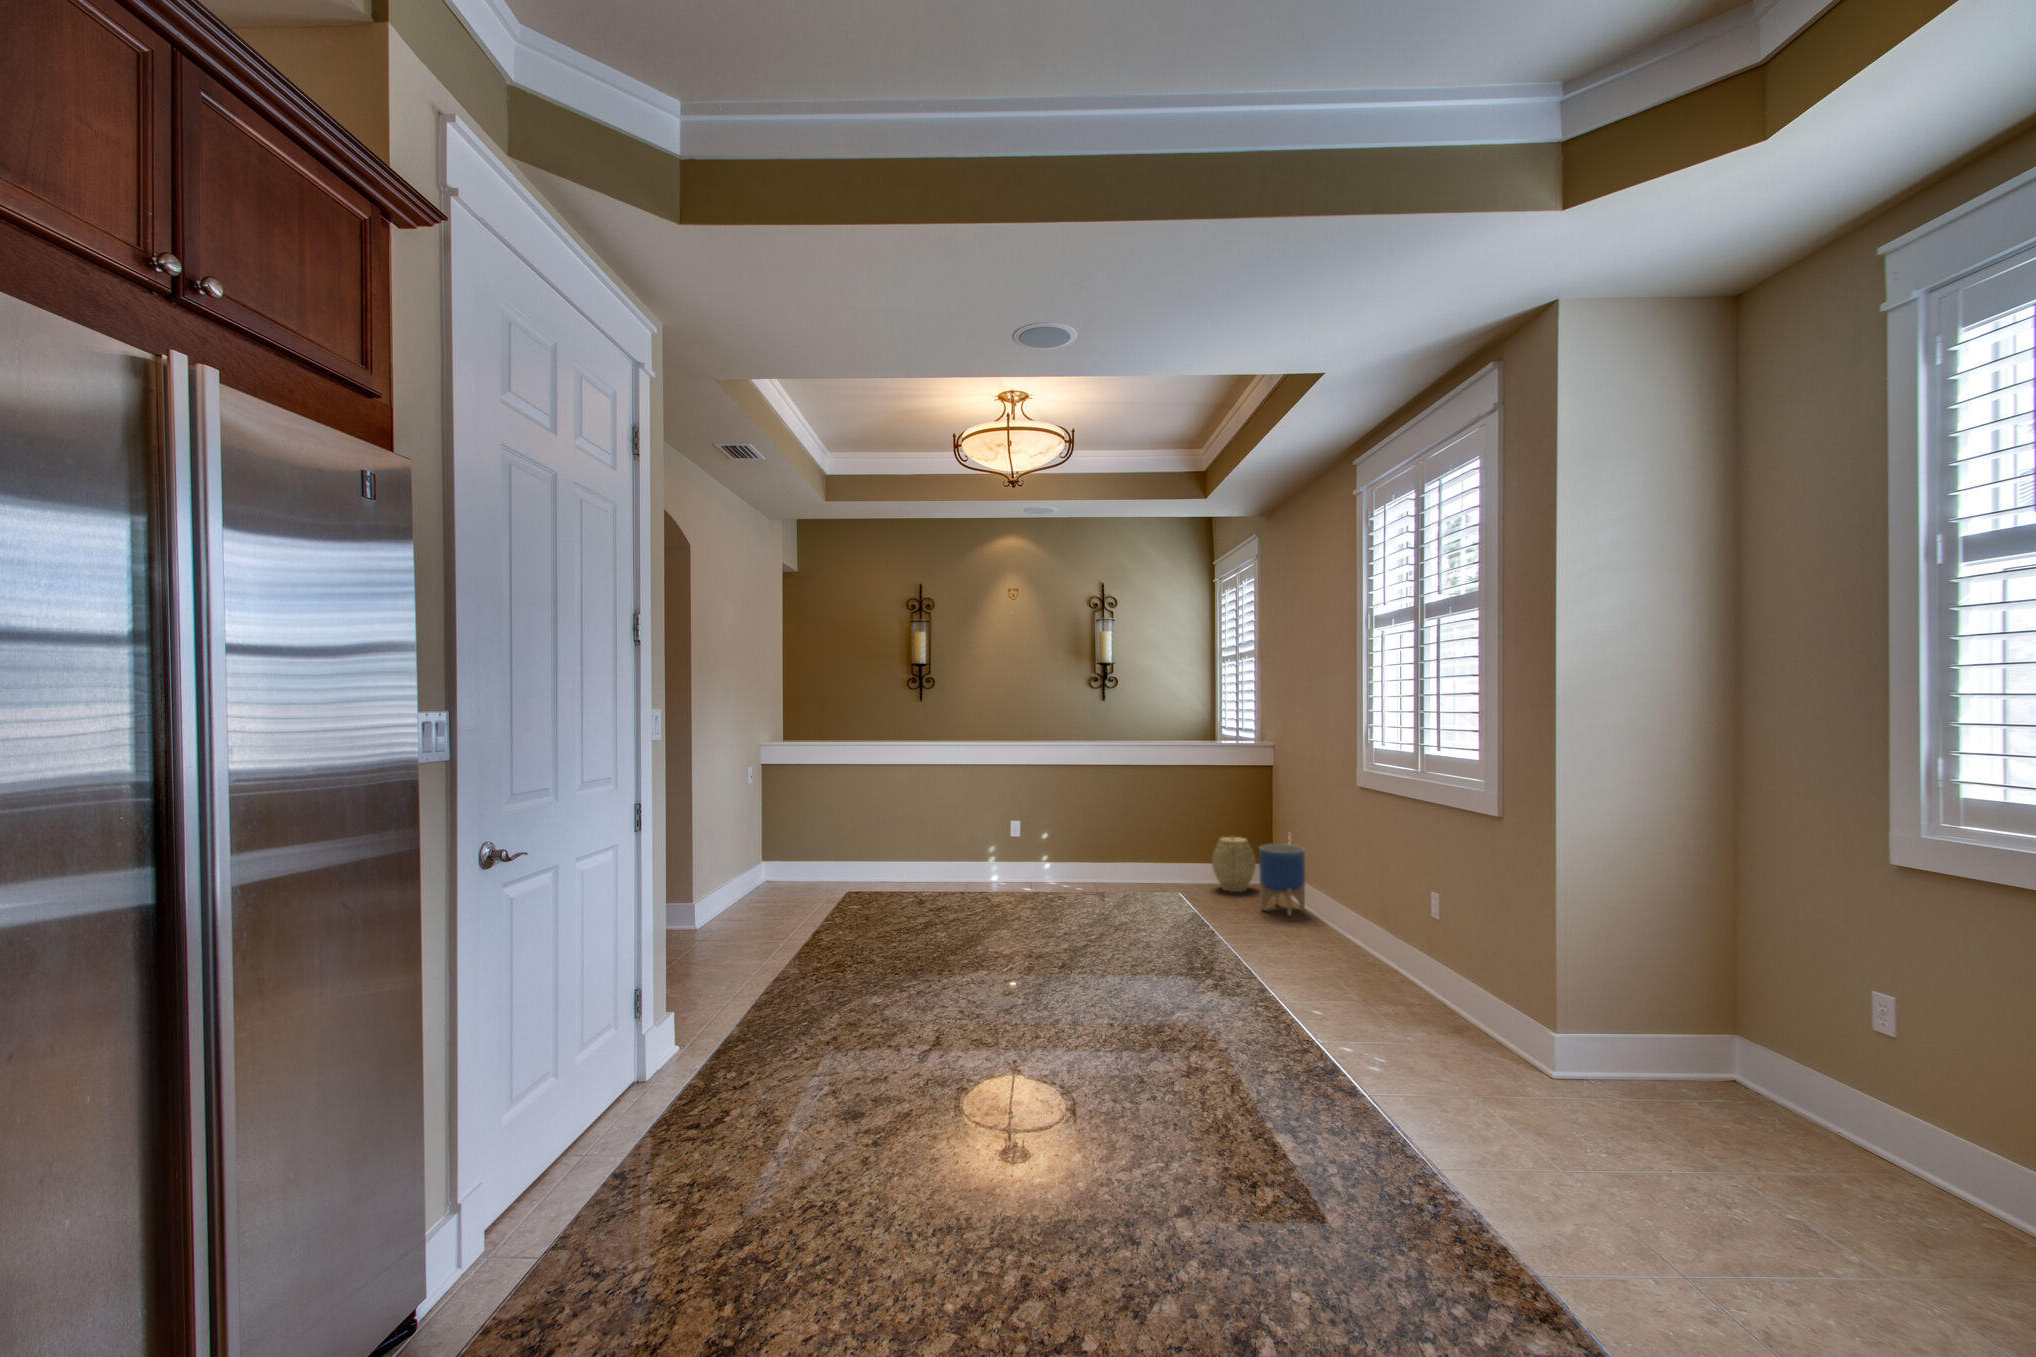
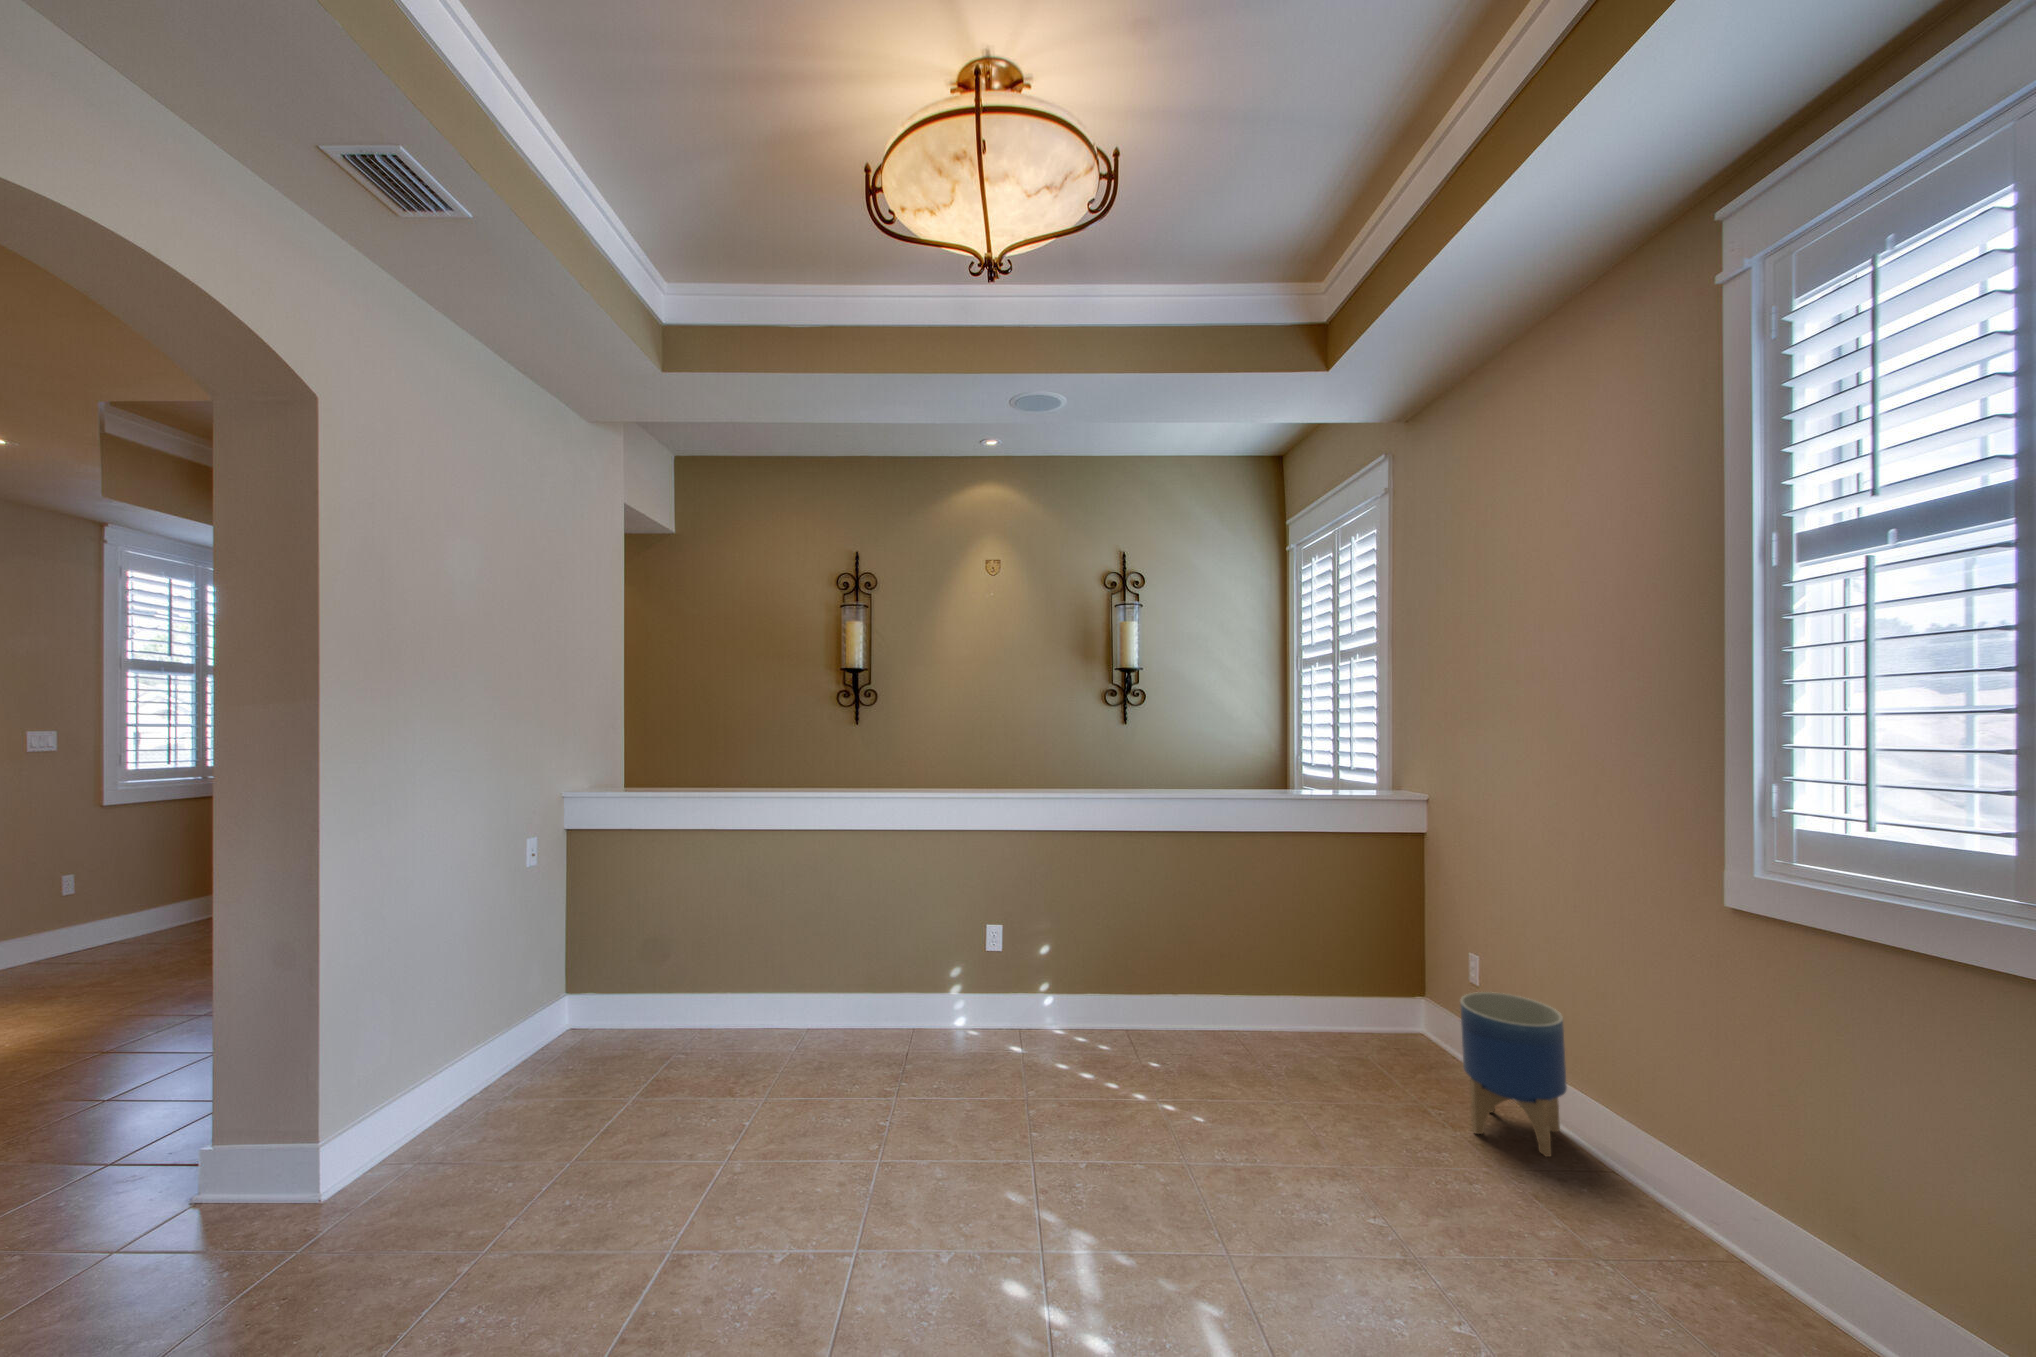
woven basket: present [1212,837,1256,892] -> none [1333,955,1415,1060]

